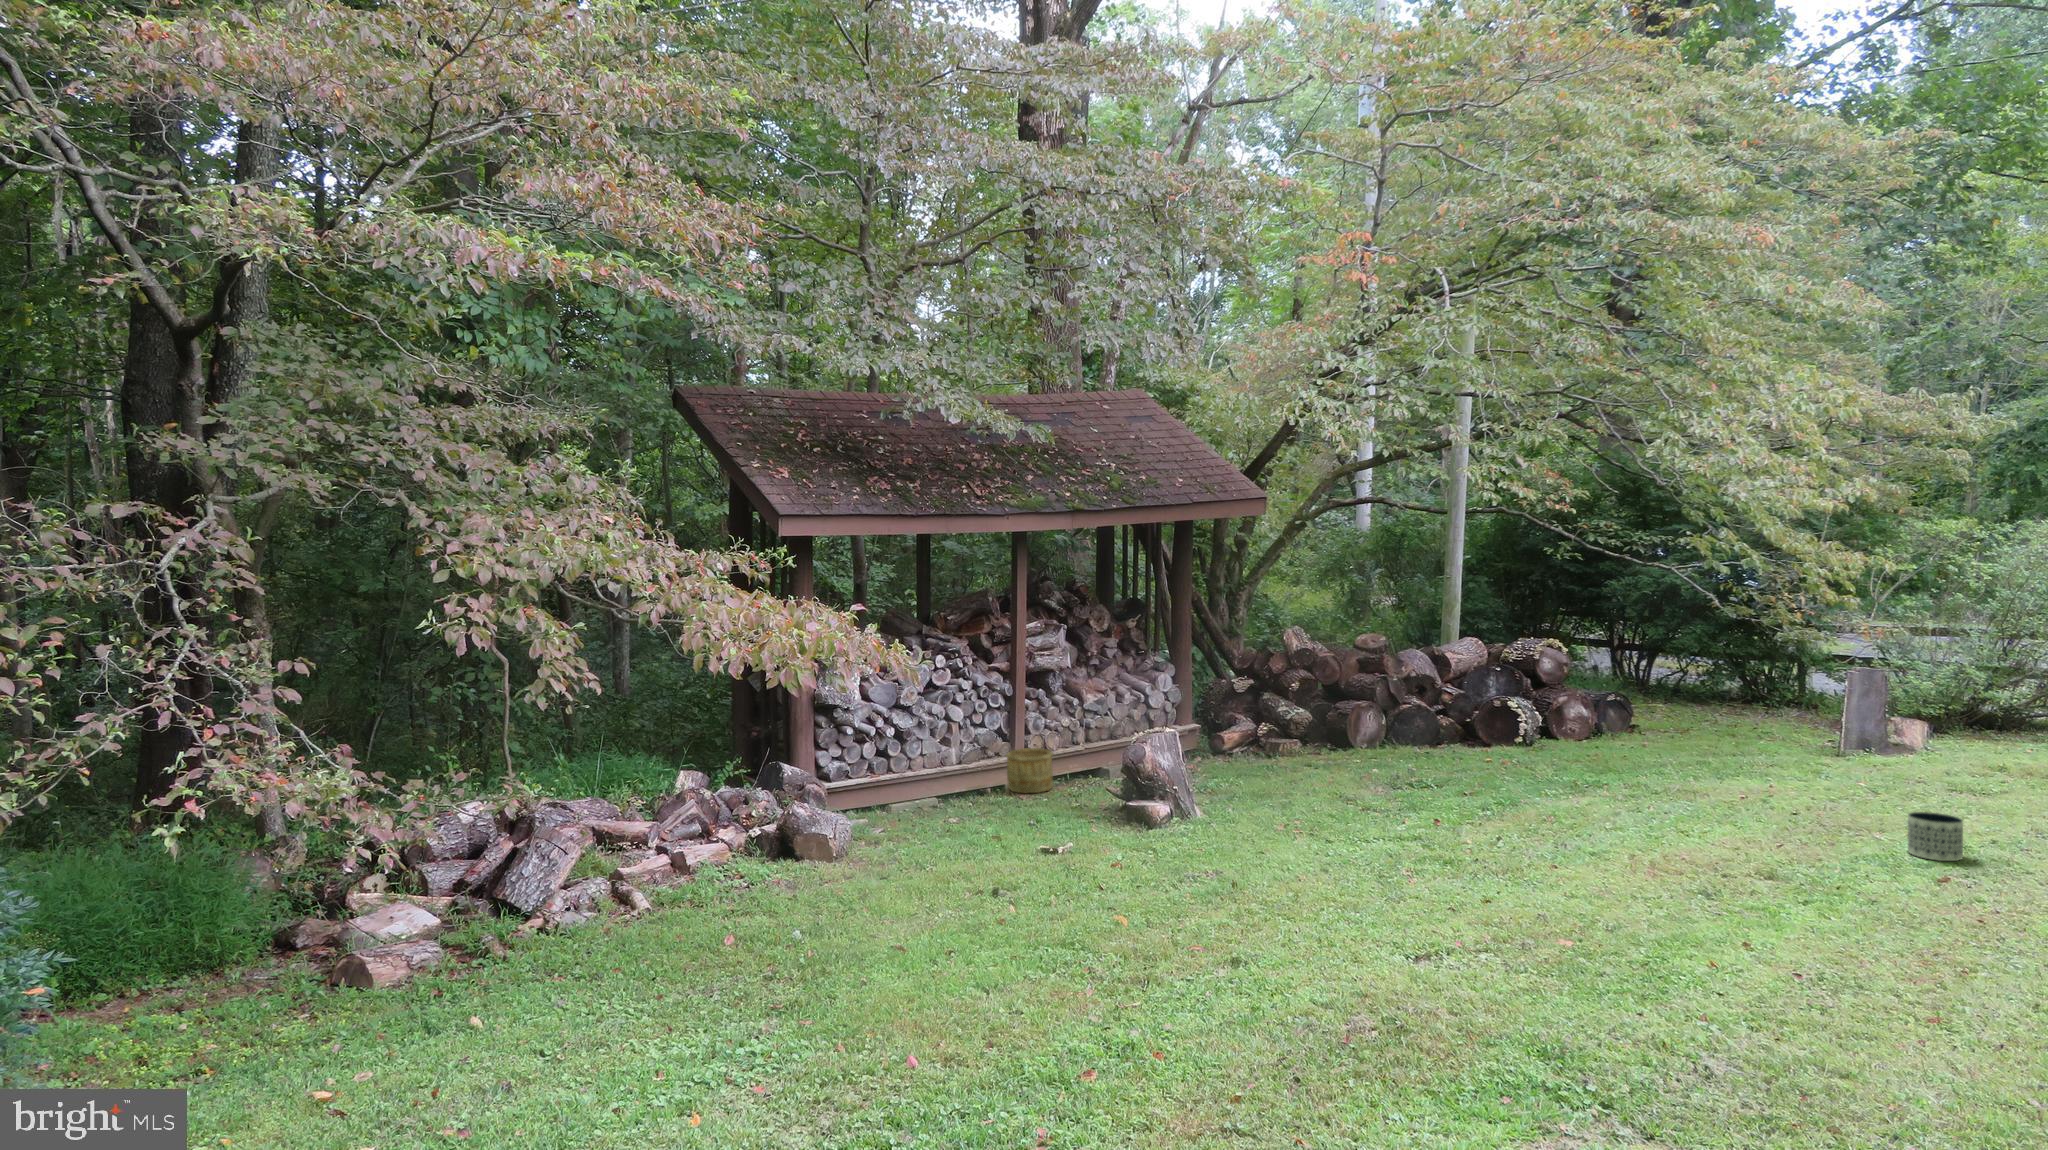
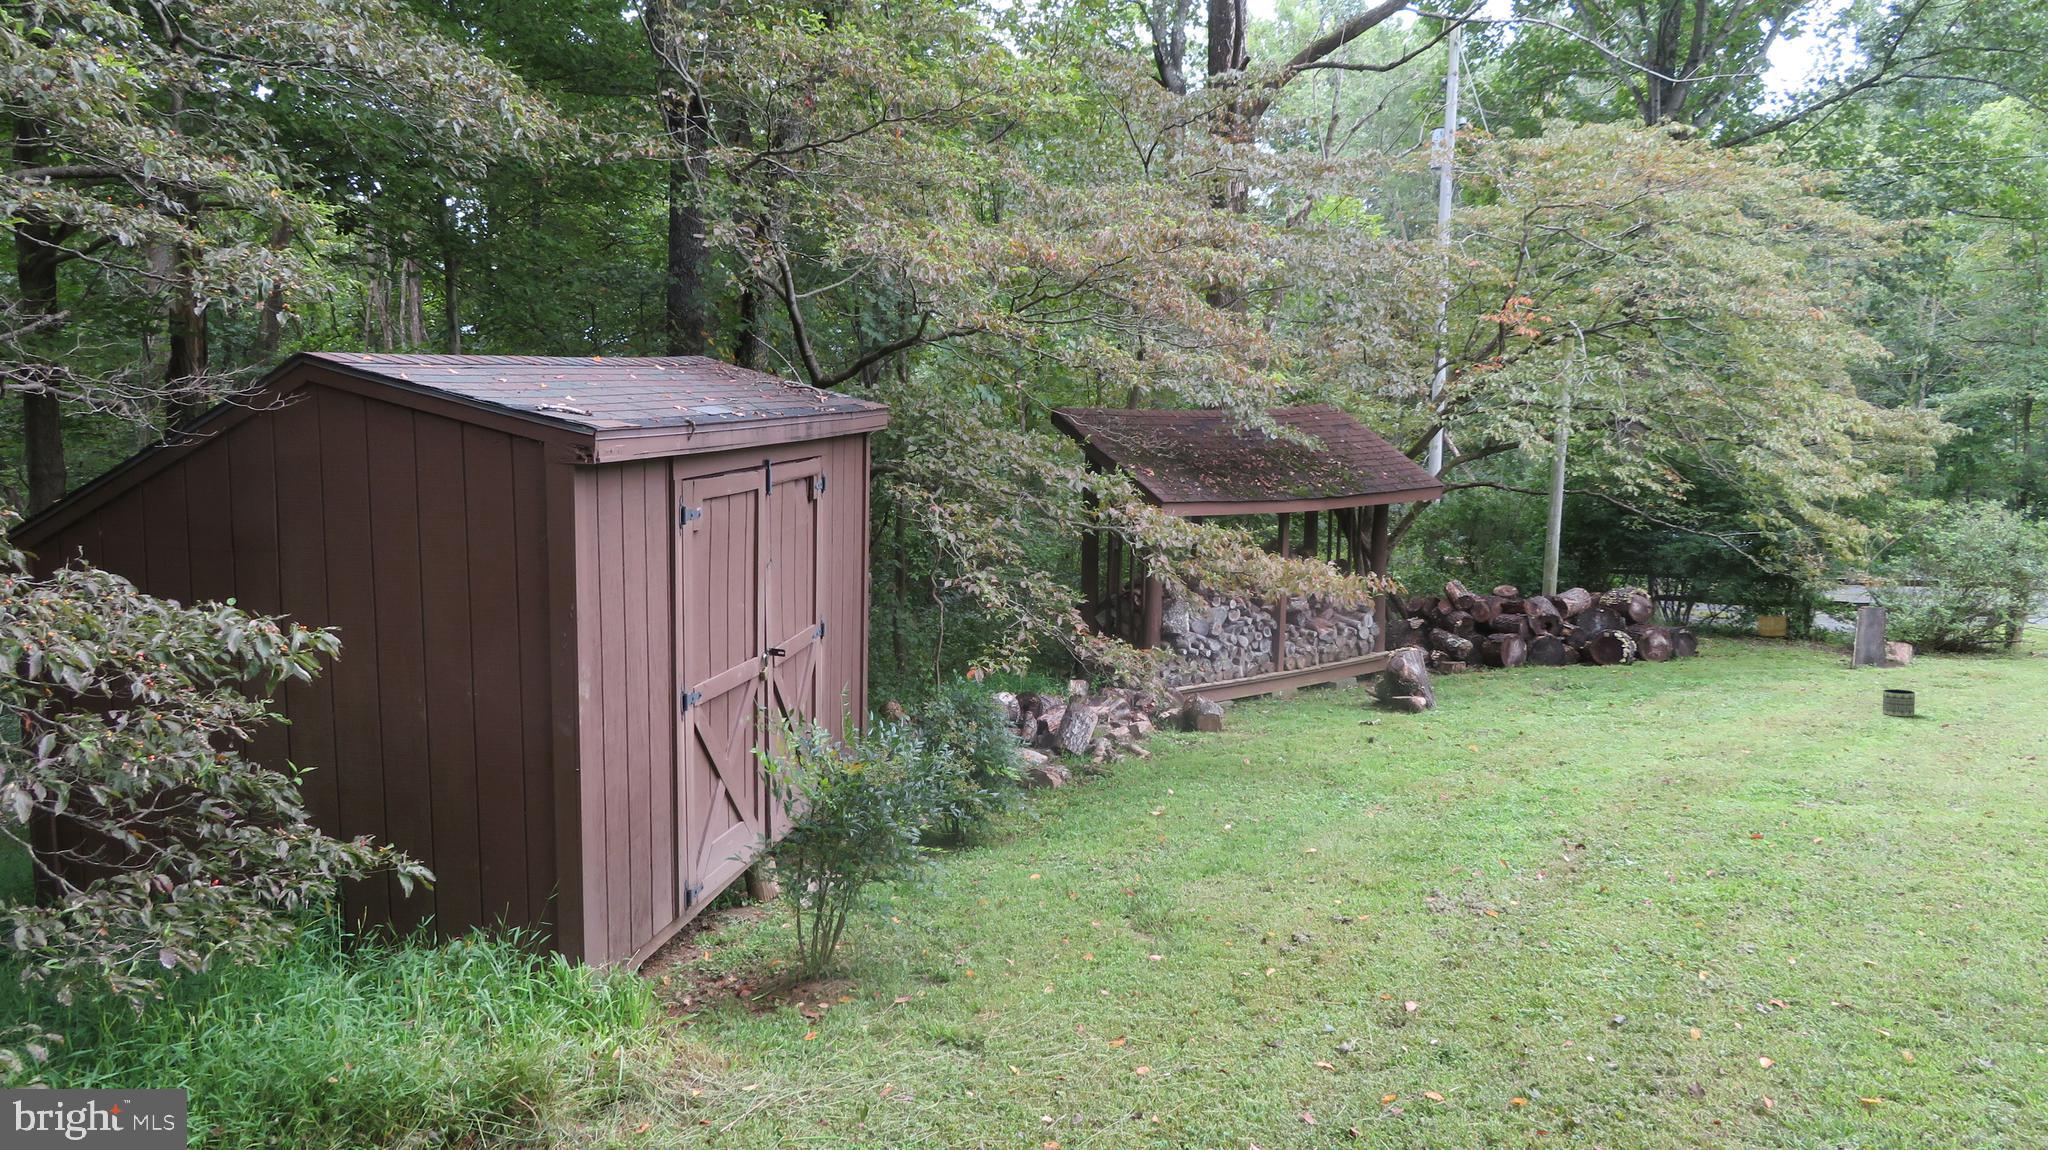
wooden bucket: present [1006,748,1053,793] -> present [1758,614,1786,636]

